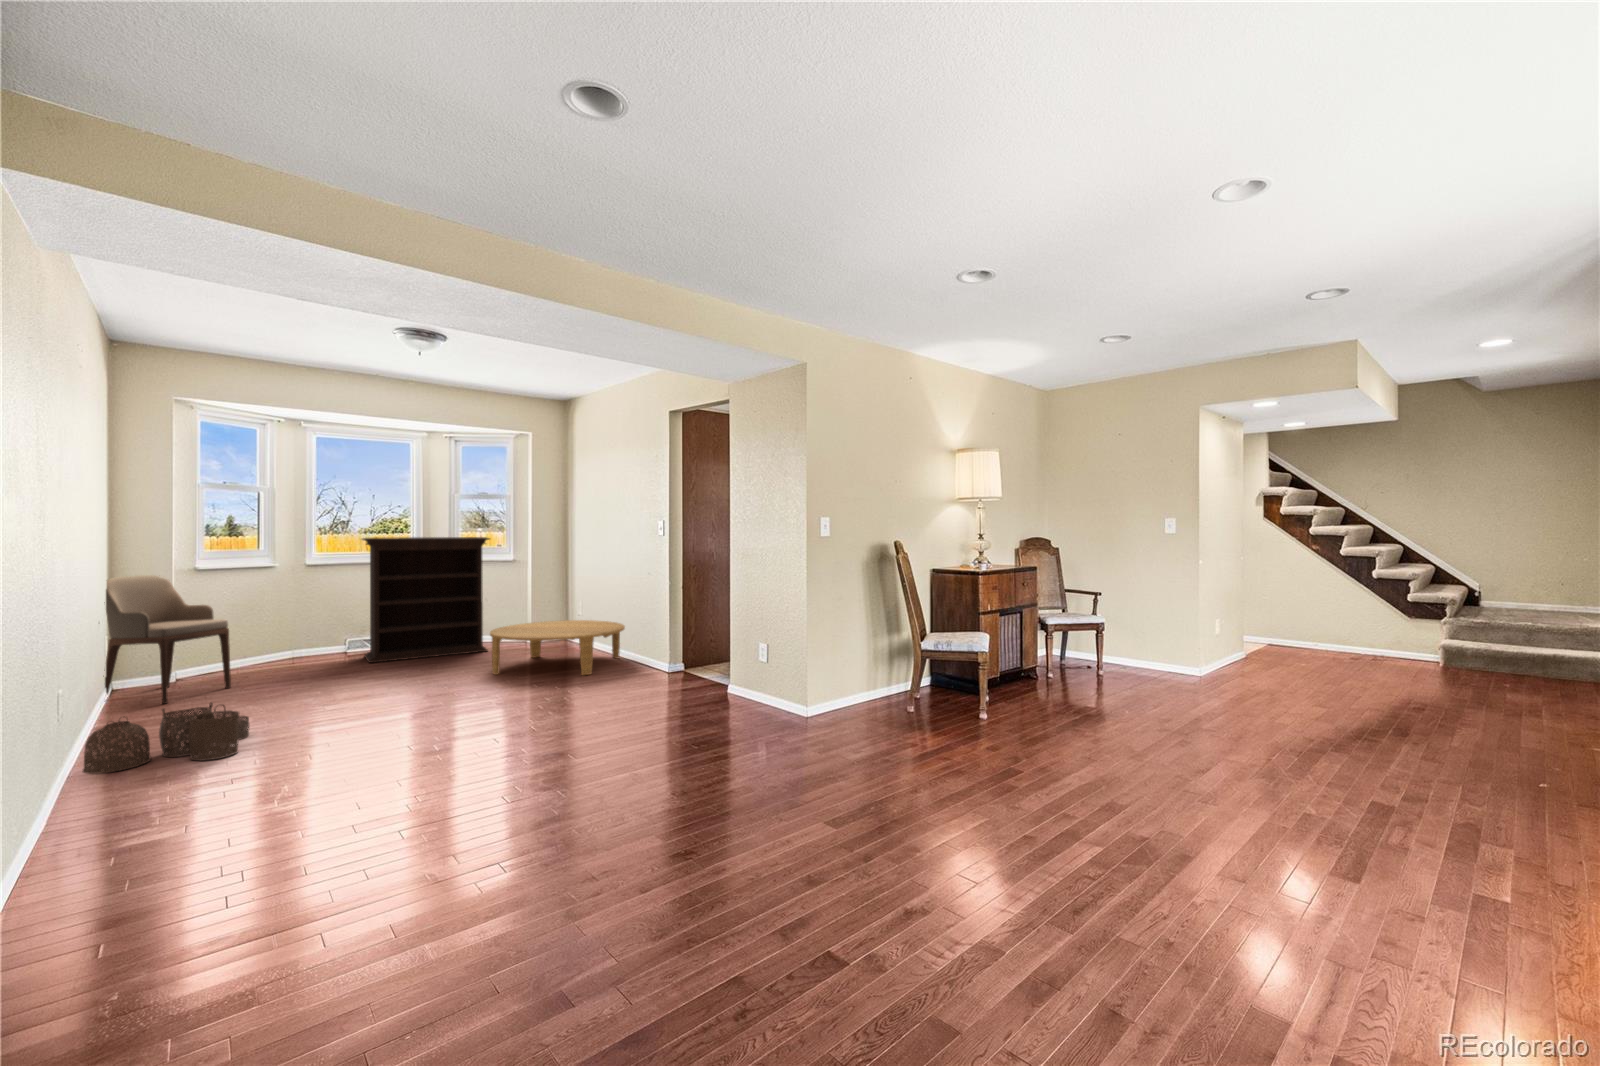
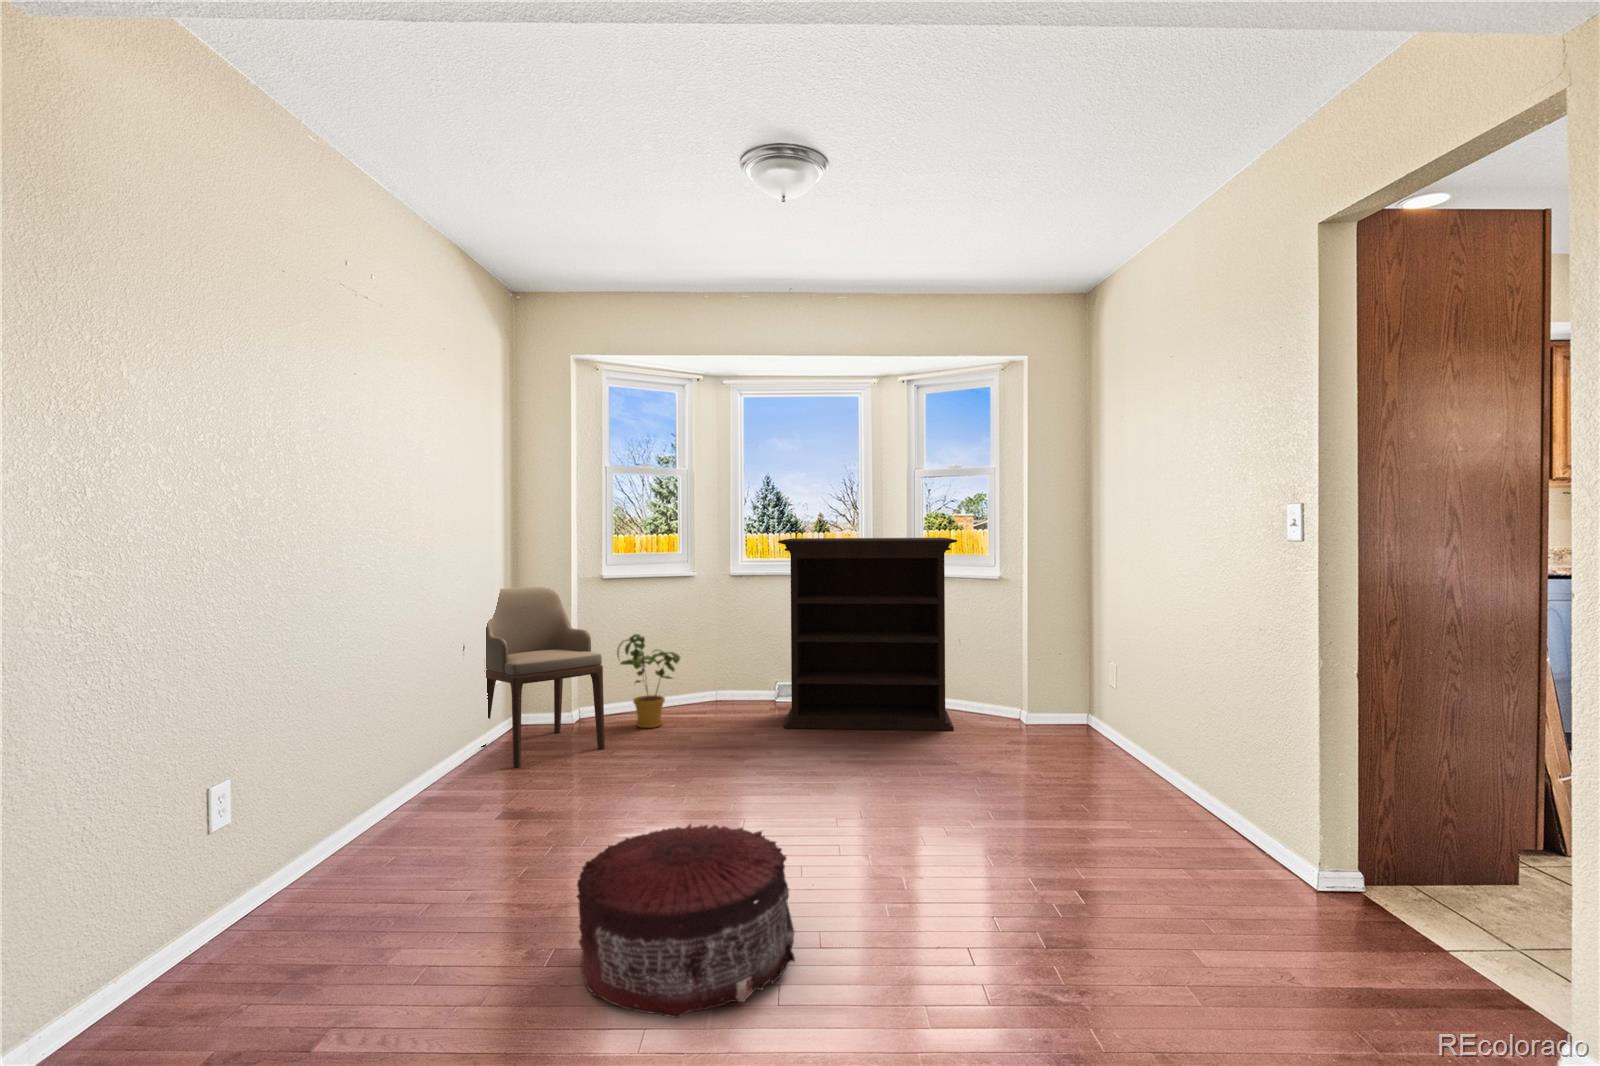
house plant: none [219,607,282,676] -> present [617,634,680,728]
coffee table: present [490,620,625,675] -> none [930,696,1200,846]
pouf: none [349,673,467,742] -> present [577,824,795,1018]
woven basket: present [83,703,249,774] -> none [248,825,498,949]

